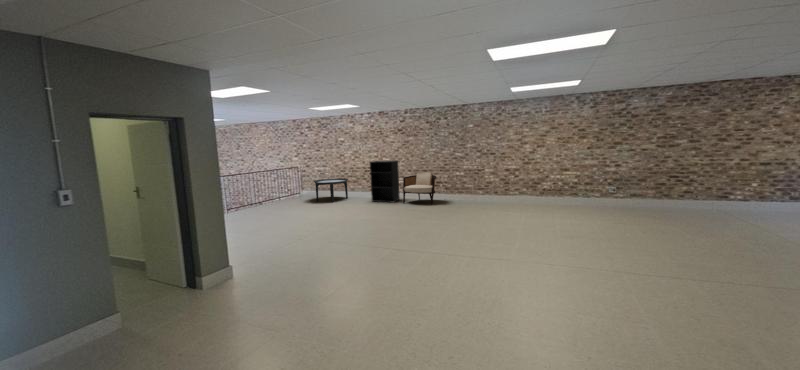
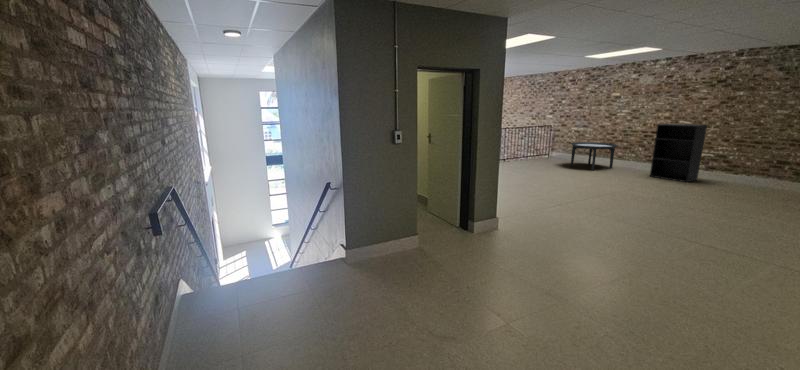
armchair: present [403,172,436,205] -> none [705,145,783,195]

